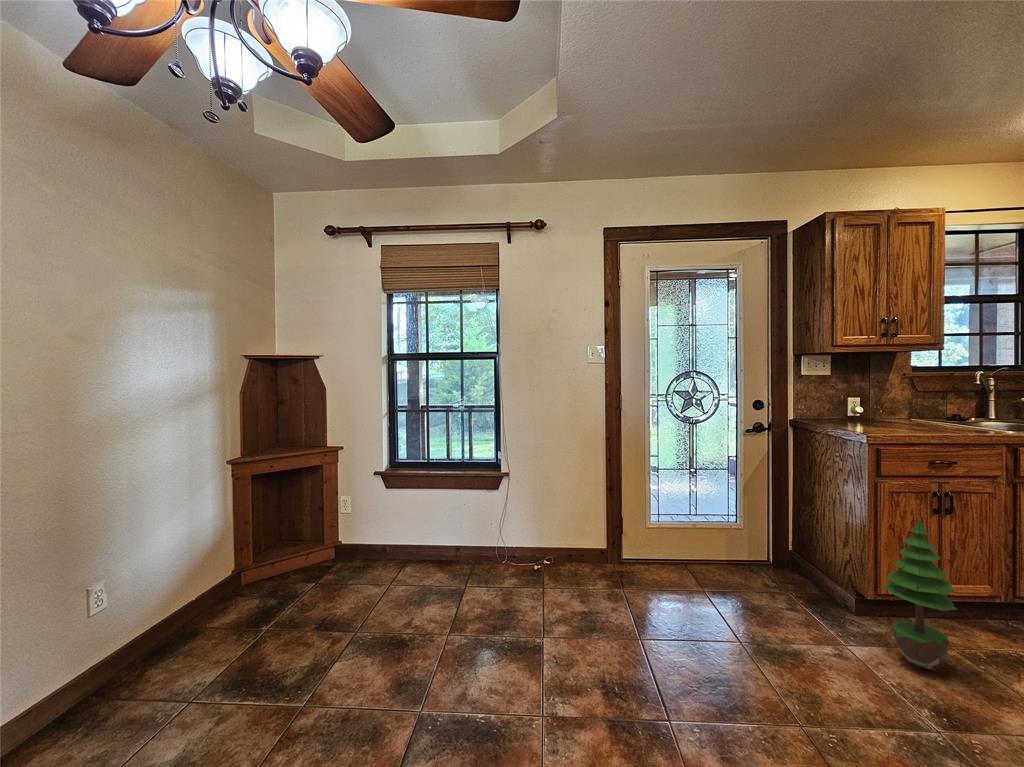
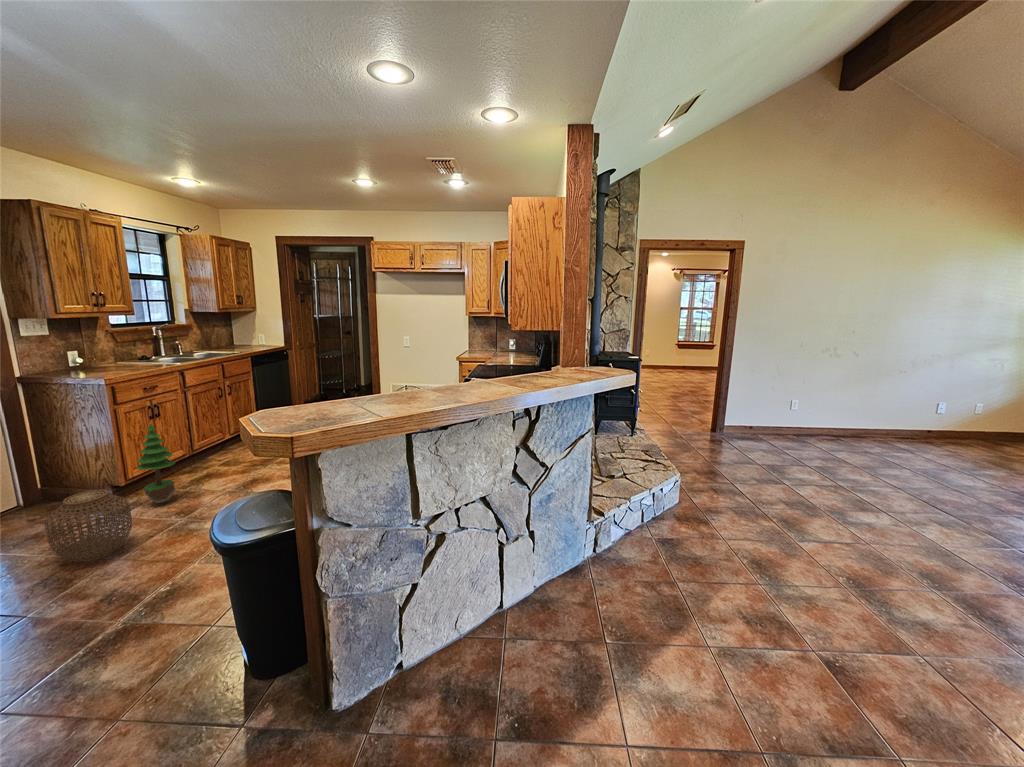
woven basket: none [734,586,841,708] -> present [44,490,132,562]

